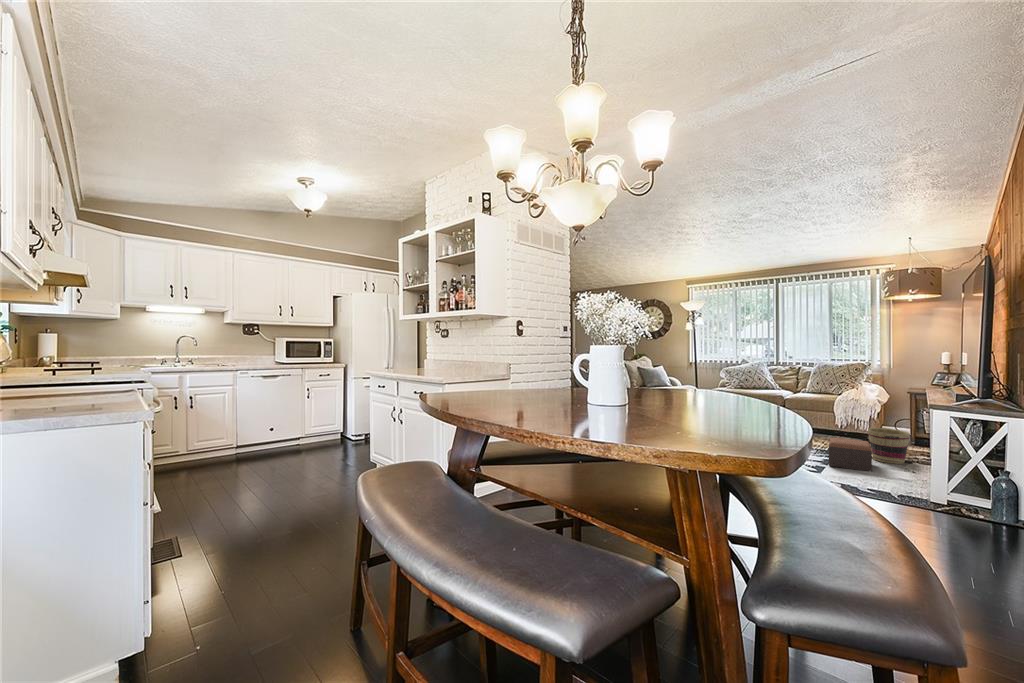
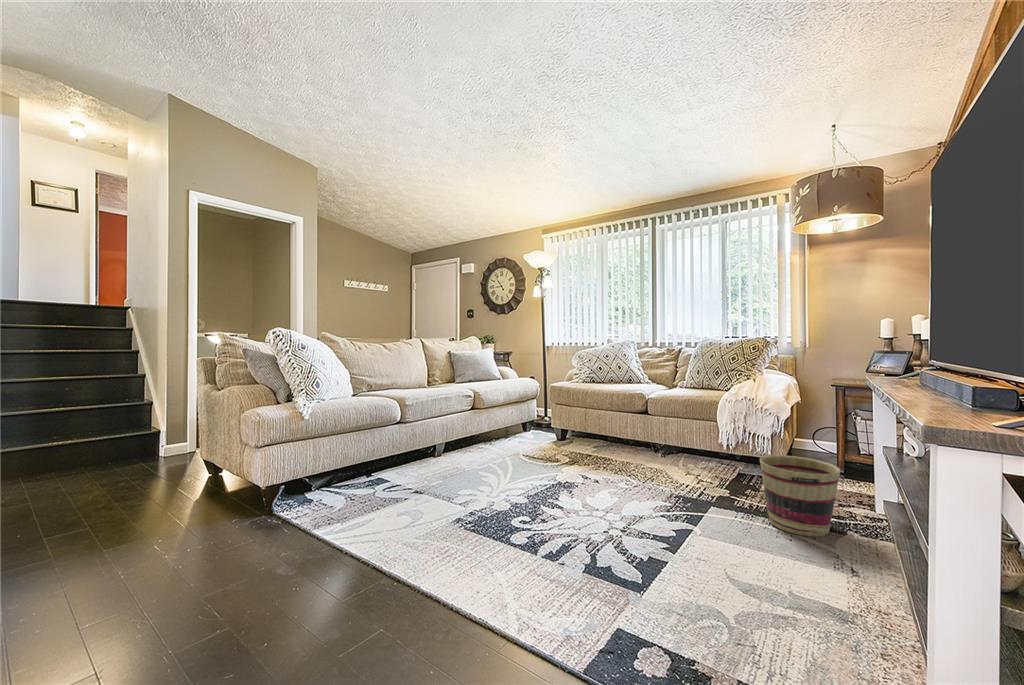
footstool: present [829,437,872,471] -> none [673,479,761,571]

